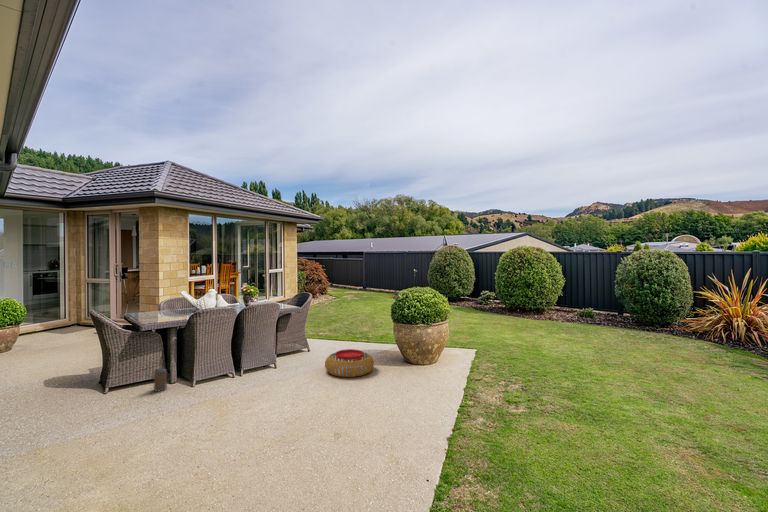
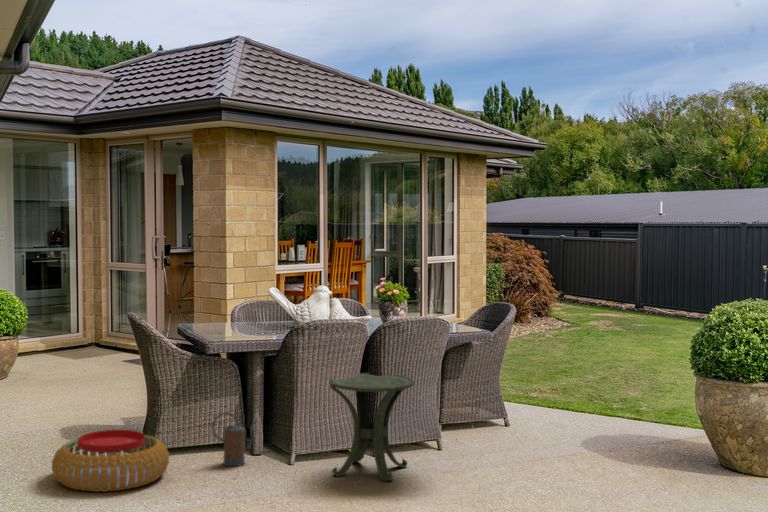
side table: none [216,333,262,390] -> present [329,373,414,481]
pouf: present [325,349,374,377] -> present [52,430,169,492]

